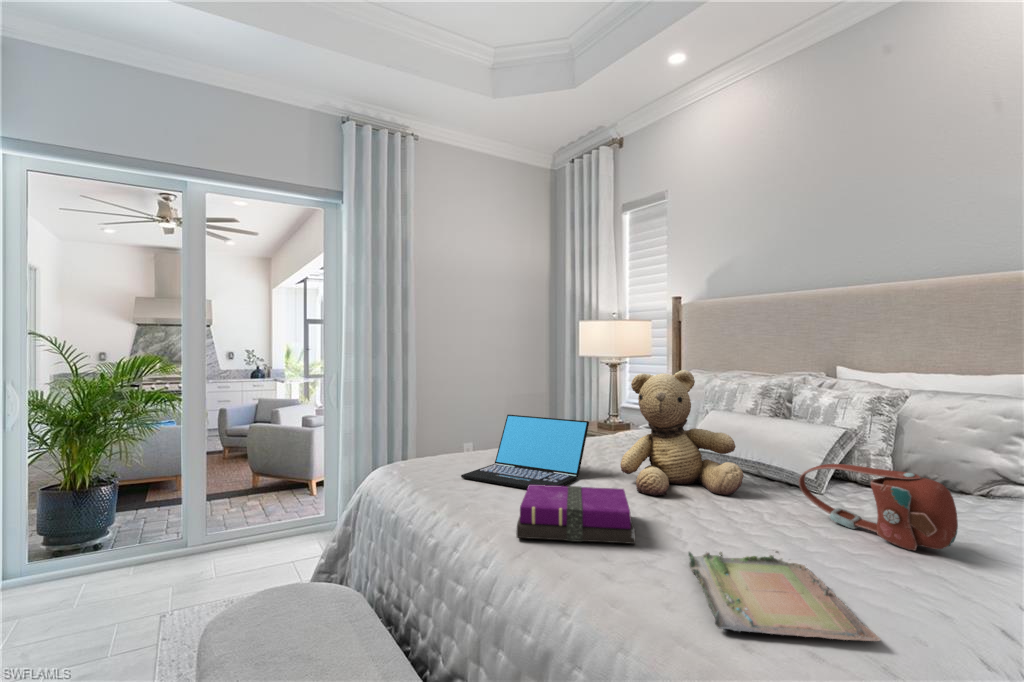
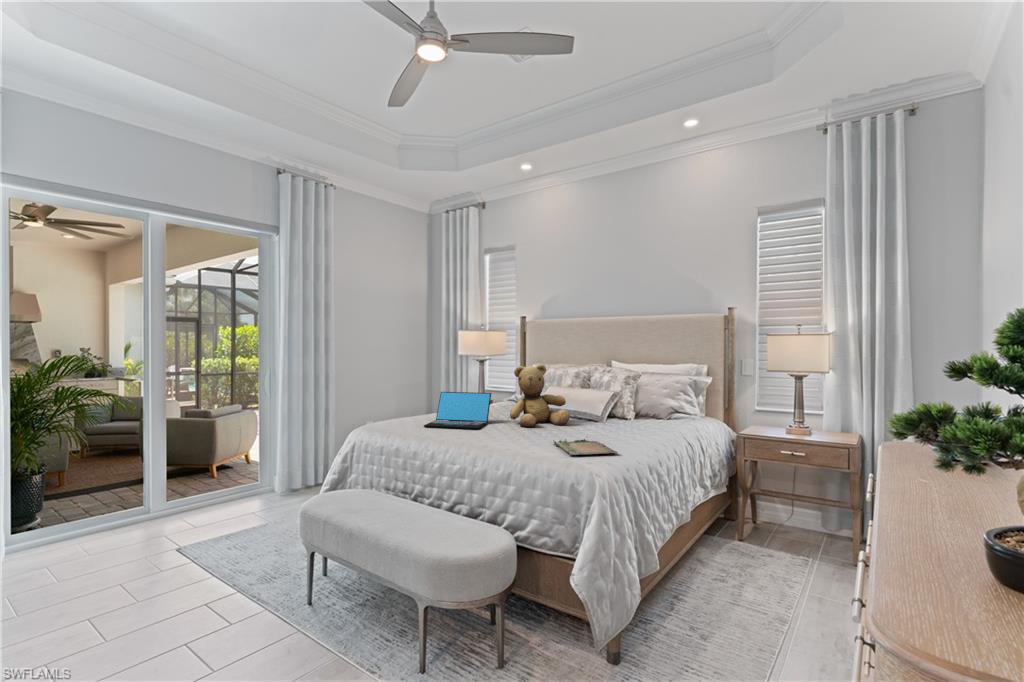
handbag: present [799,464,958,550] -> none [594,404,649,435]
notebook: present [516,485,635,544] -> none [472,421,530,443]

